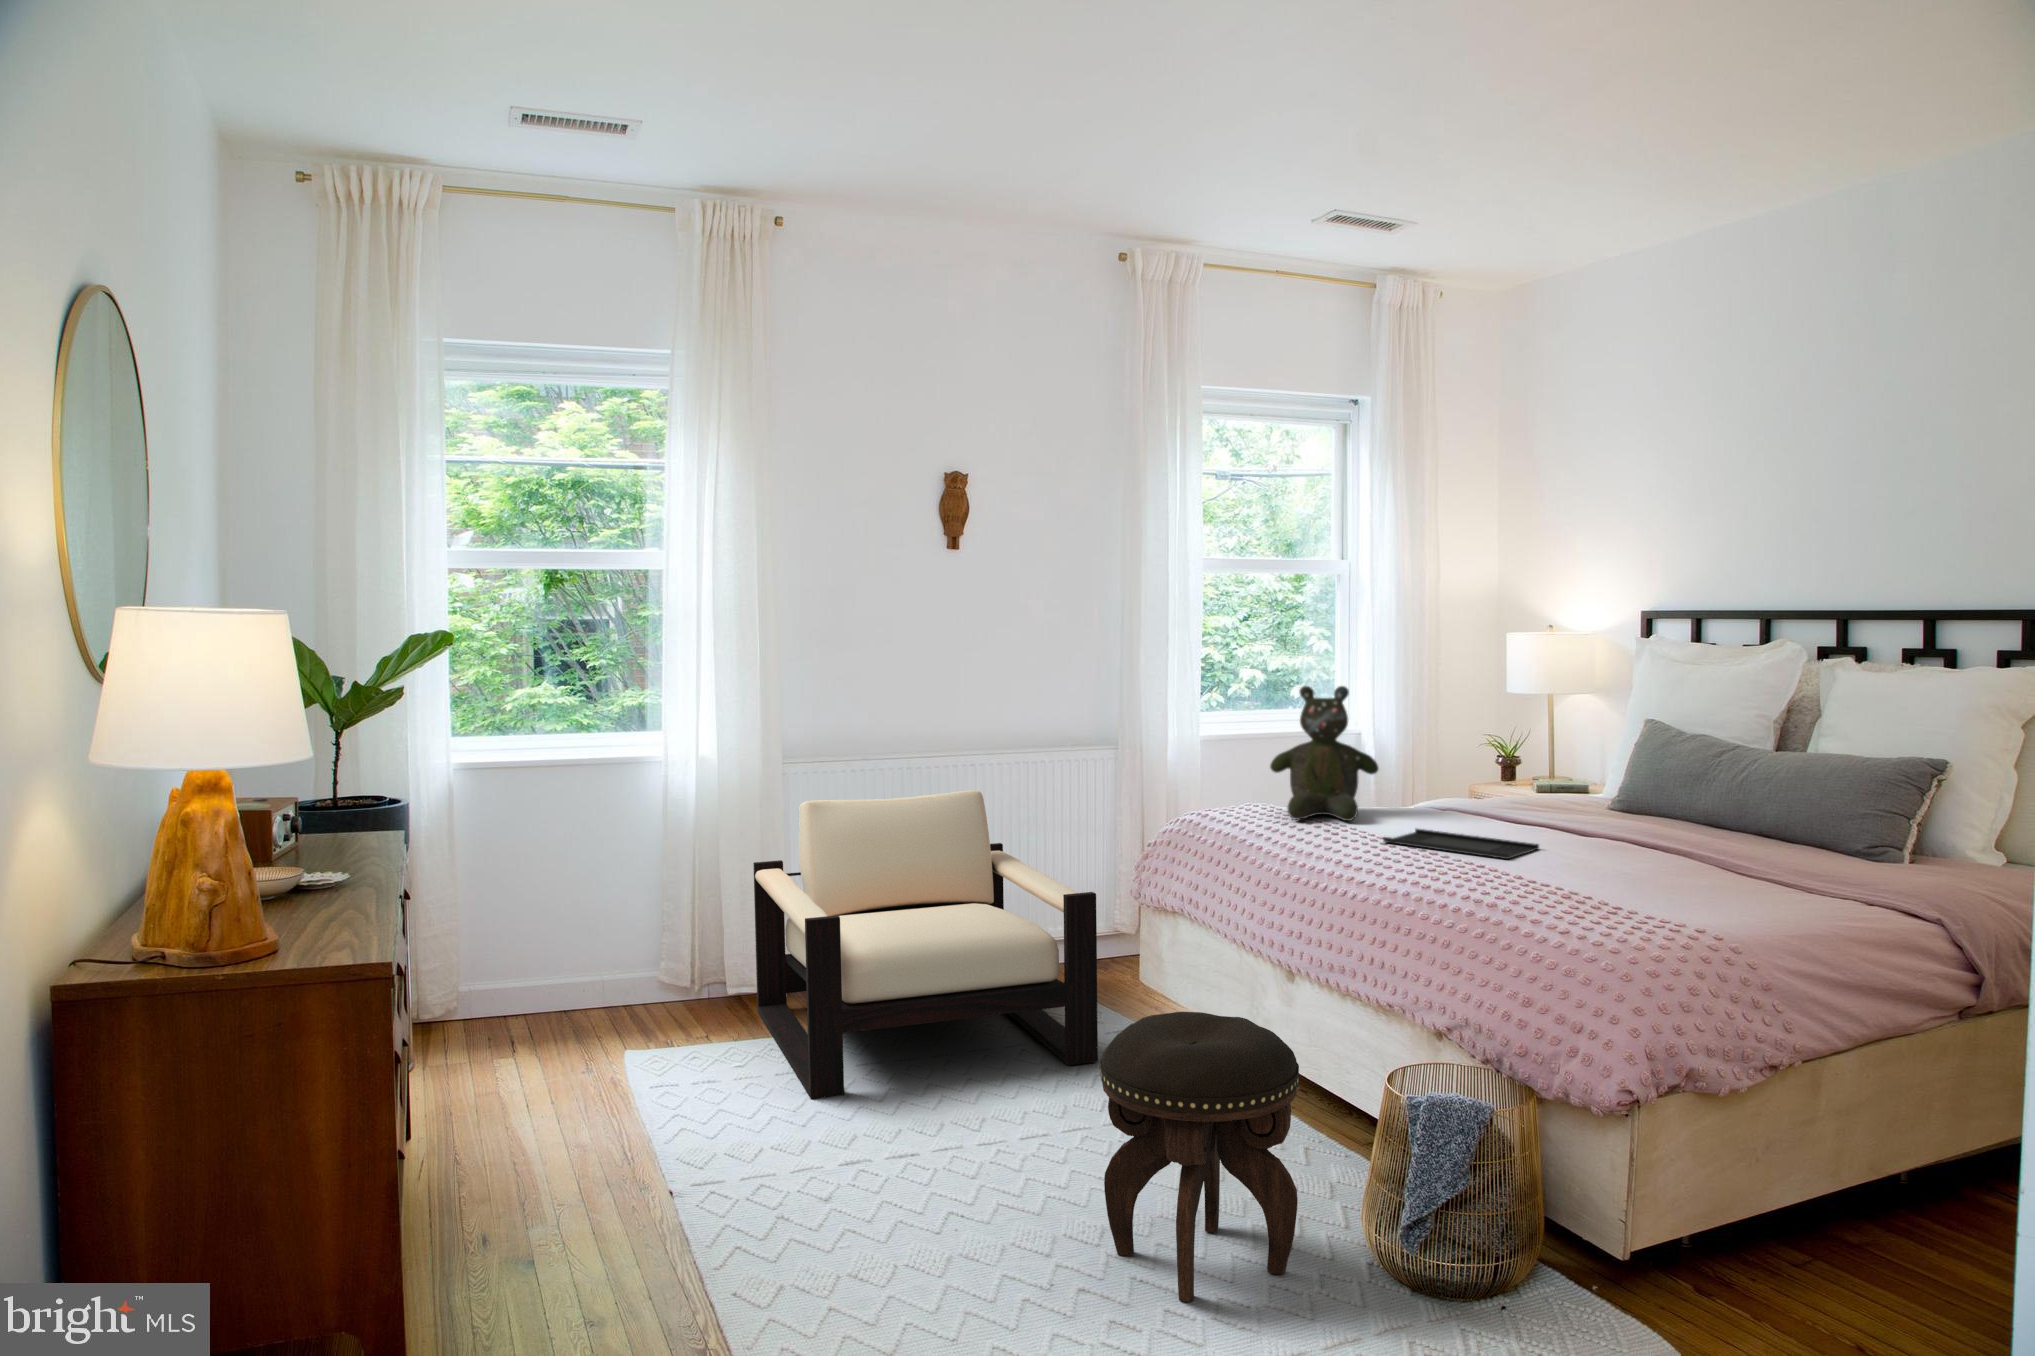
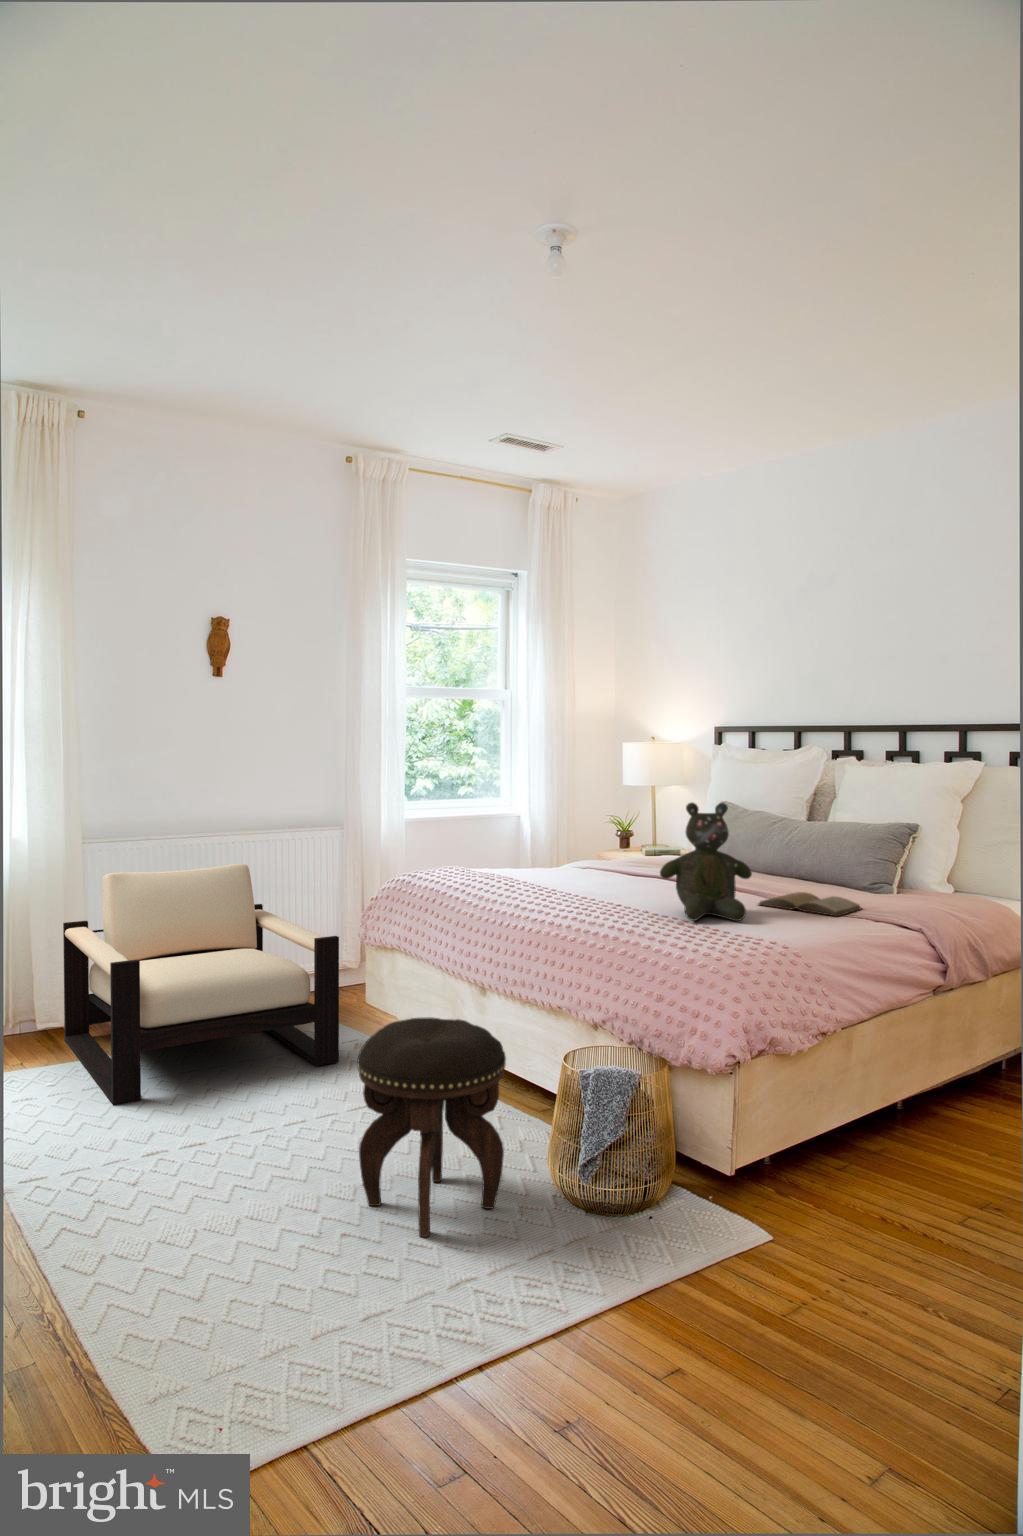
teddy bear: present [1270,686,1379,821] -> present [660,803,752,921]
tray: present [1383,829,1539,859] -> none [546,883,650,902]
book: none [1703,852,1876,892] -> present [758,892,861,916]

